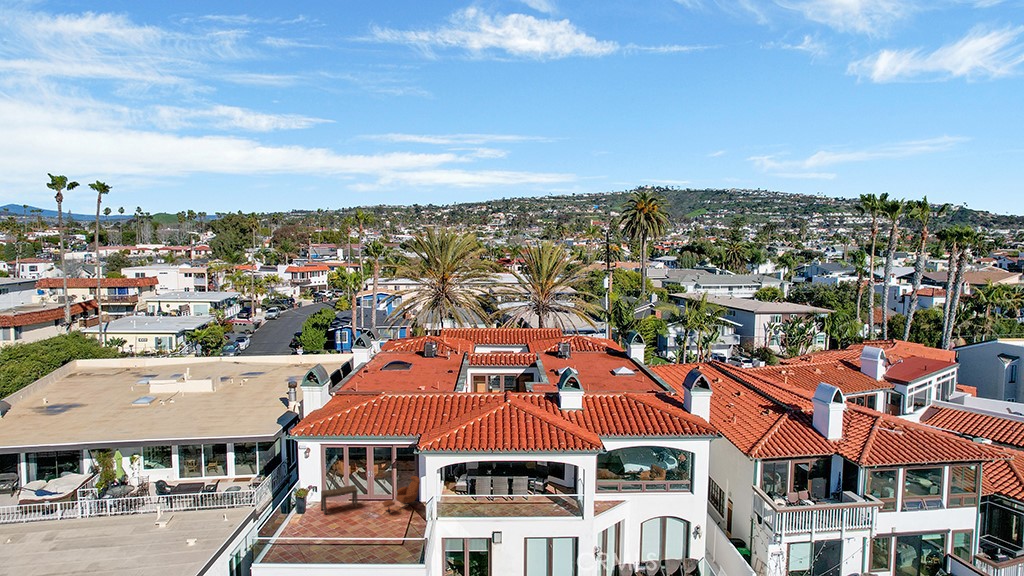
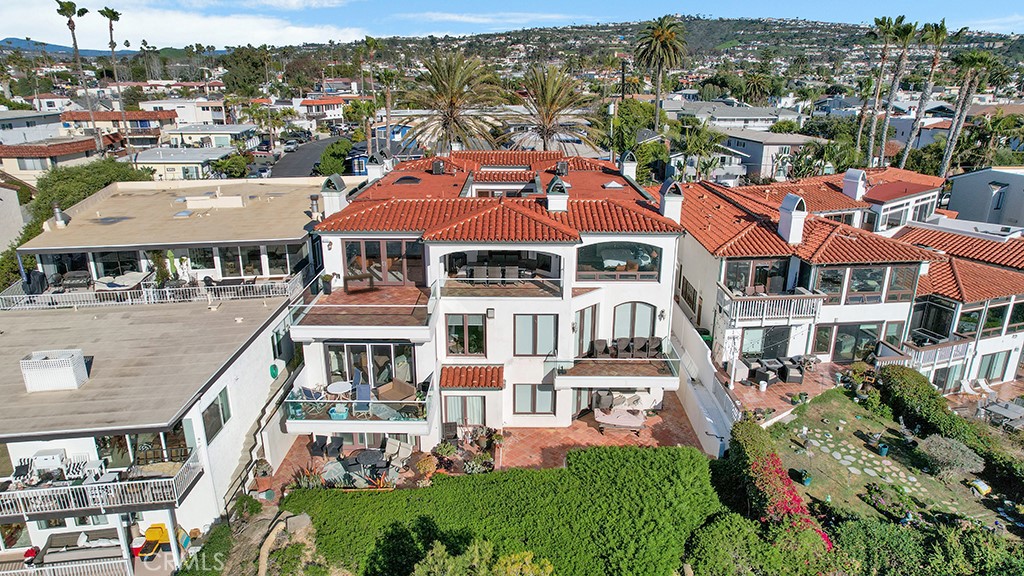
lounge chair: present [383,476,420,512] -> none [395,265,426,295]

